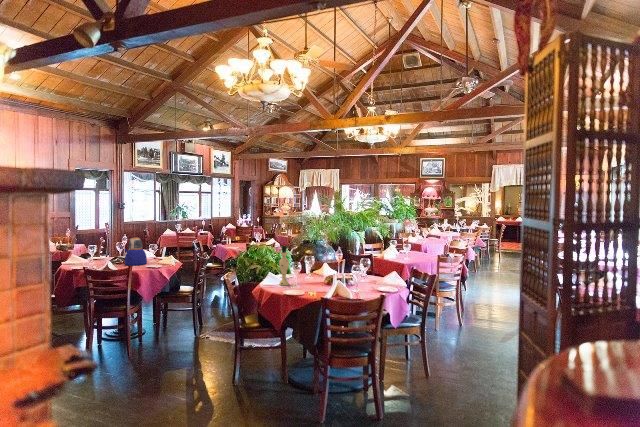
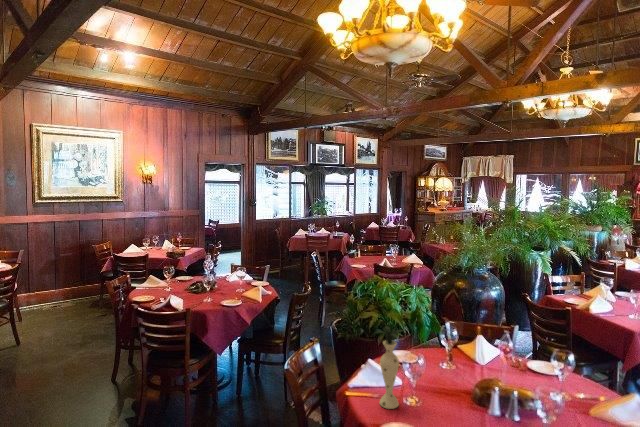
teapot: present [125,237,147,266] -> none [196,260,230,300]

